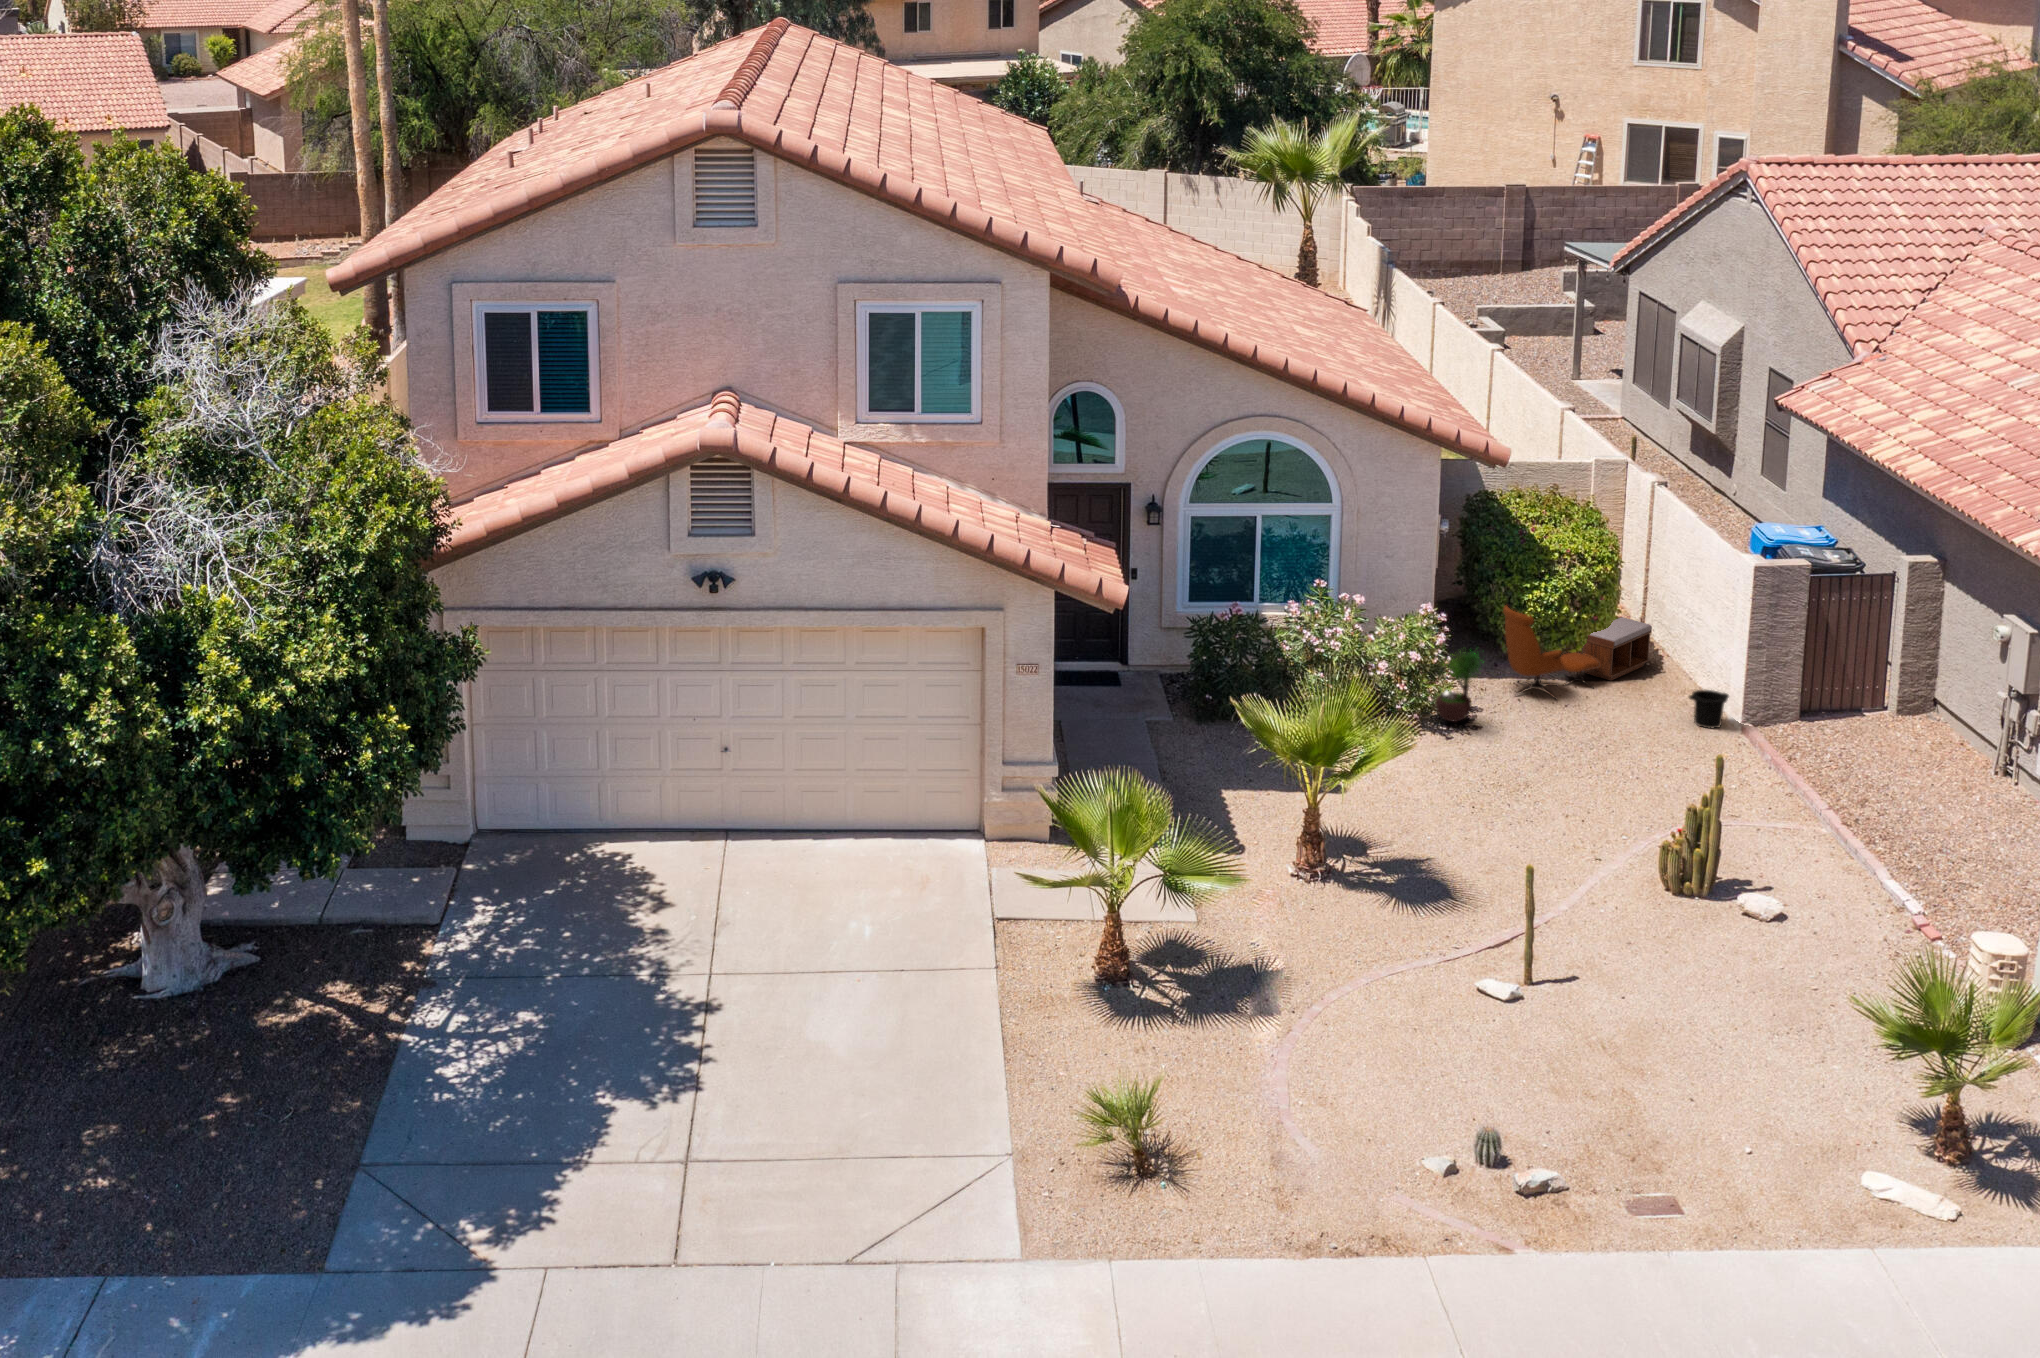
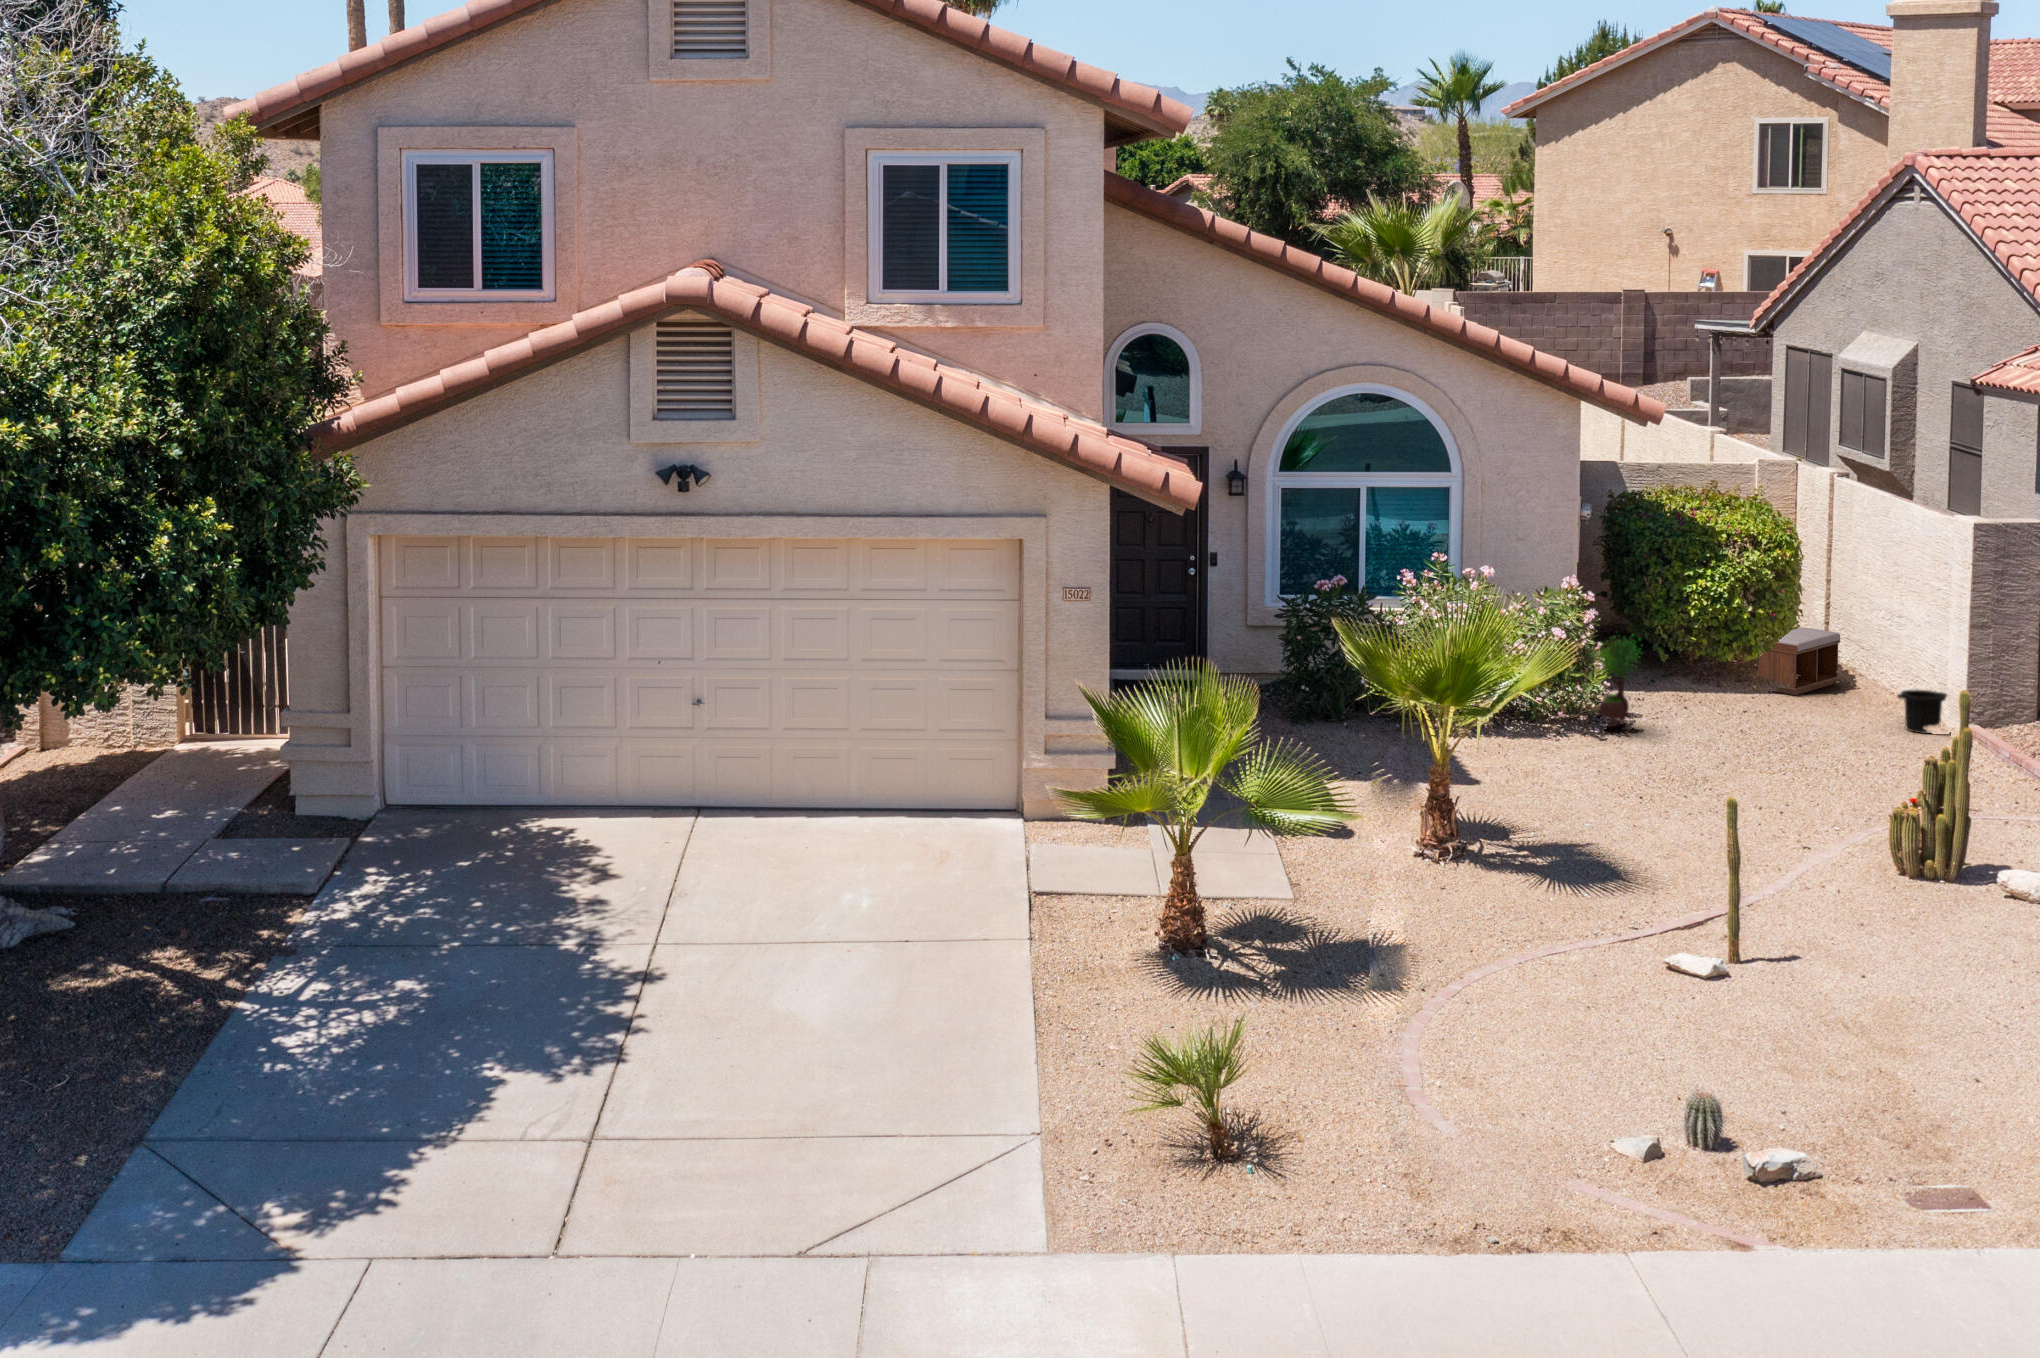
lounge chair: present [1503,606,1600,695] -> none [1661,596,1782,710]

